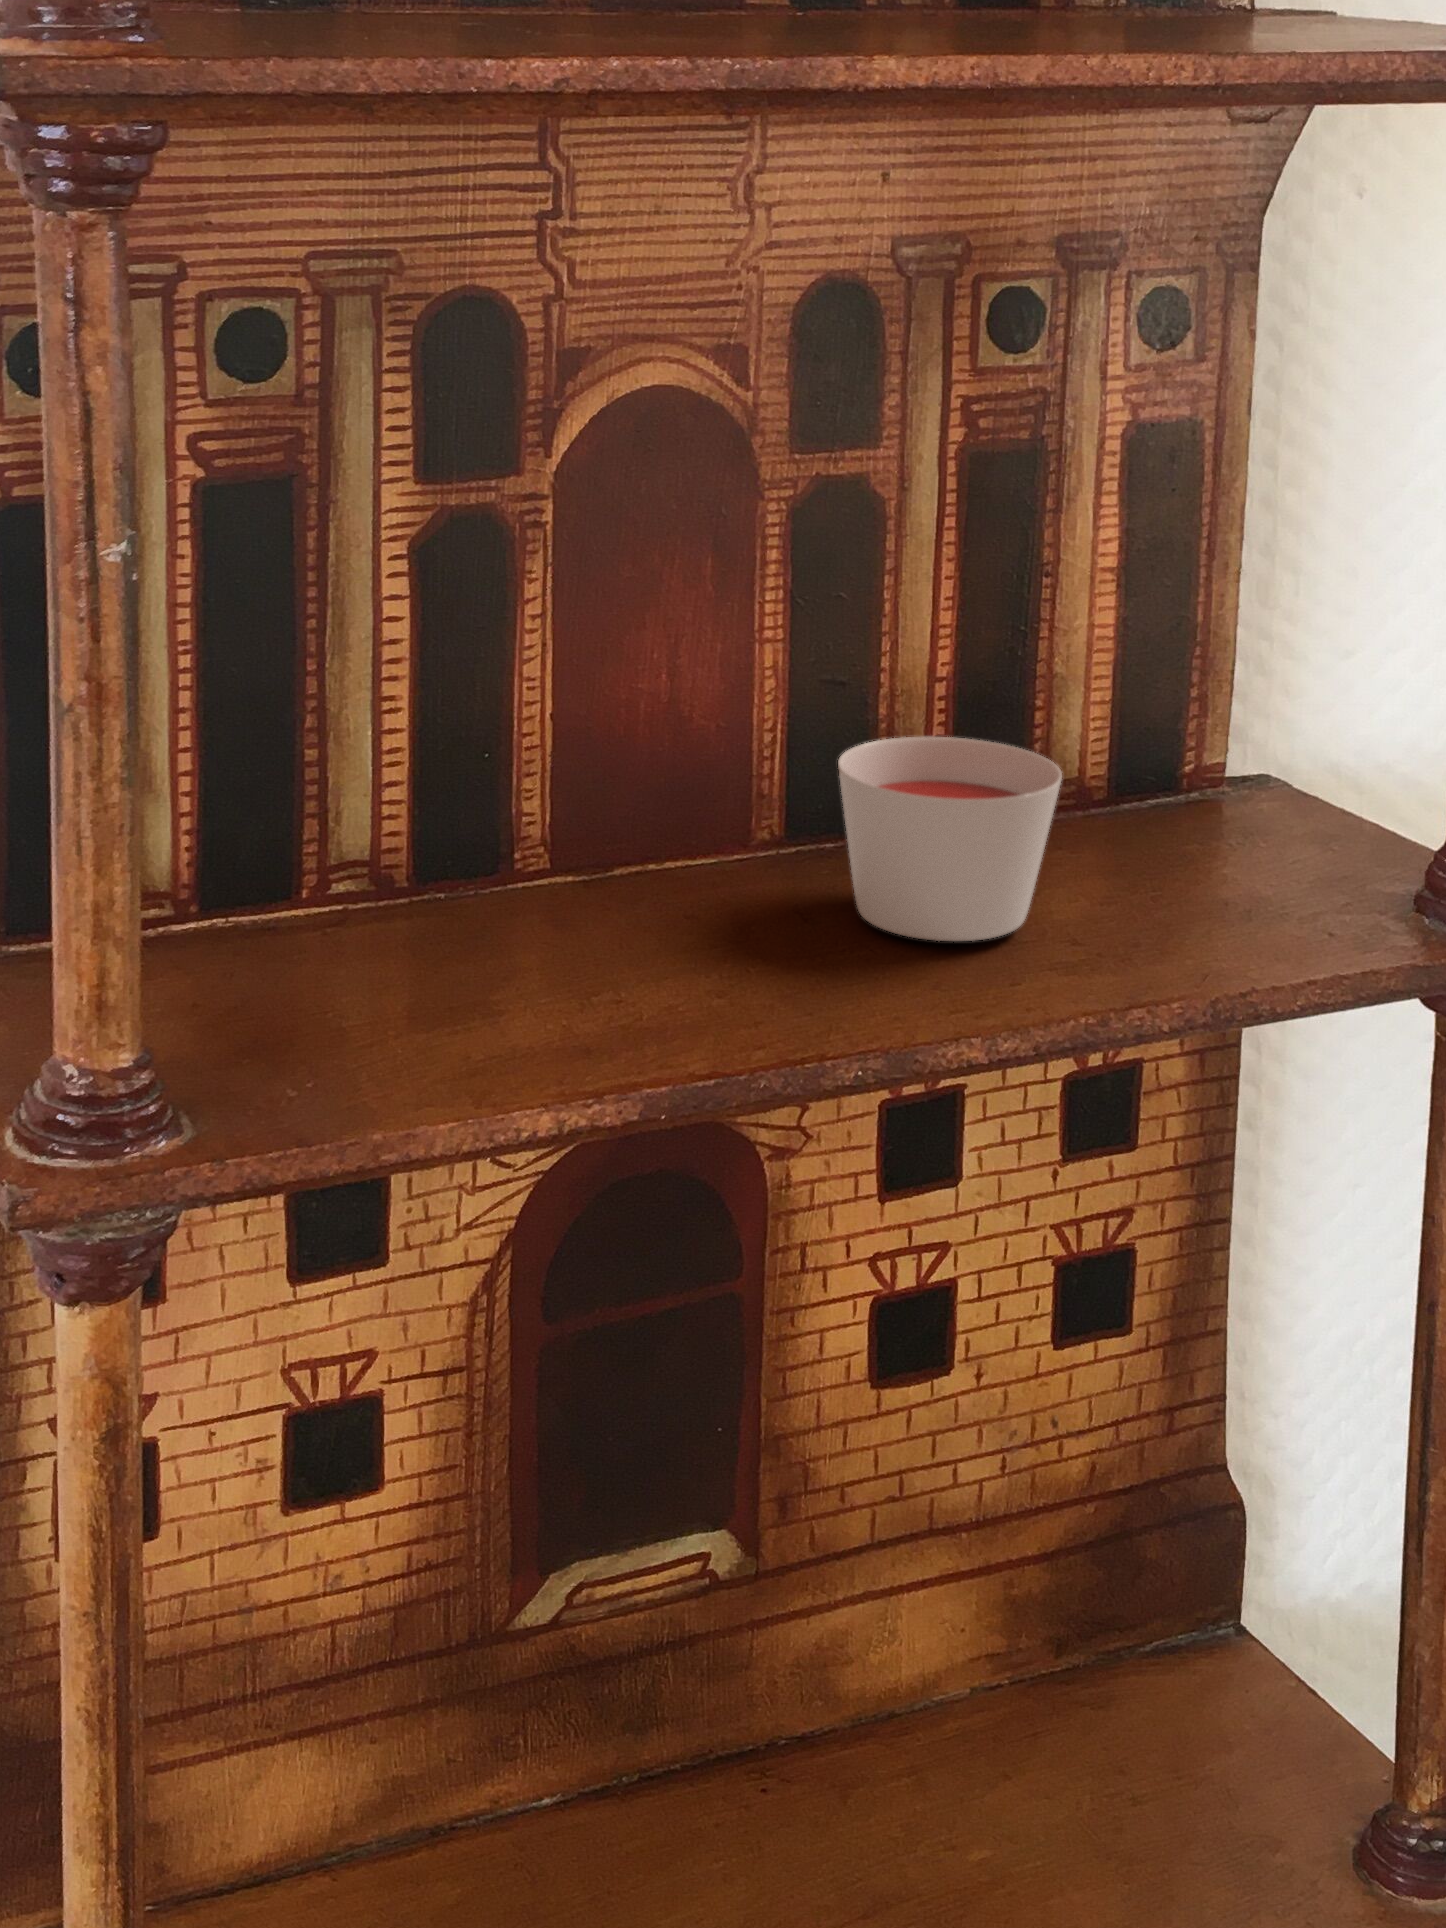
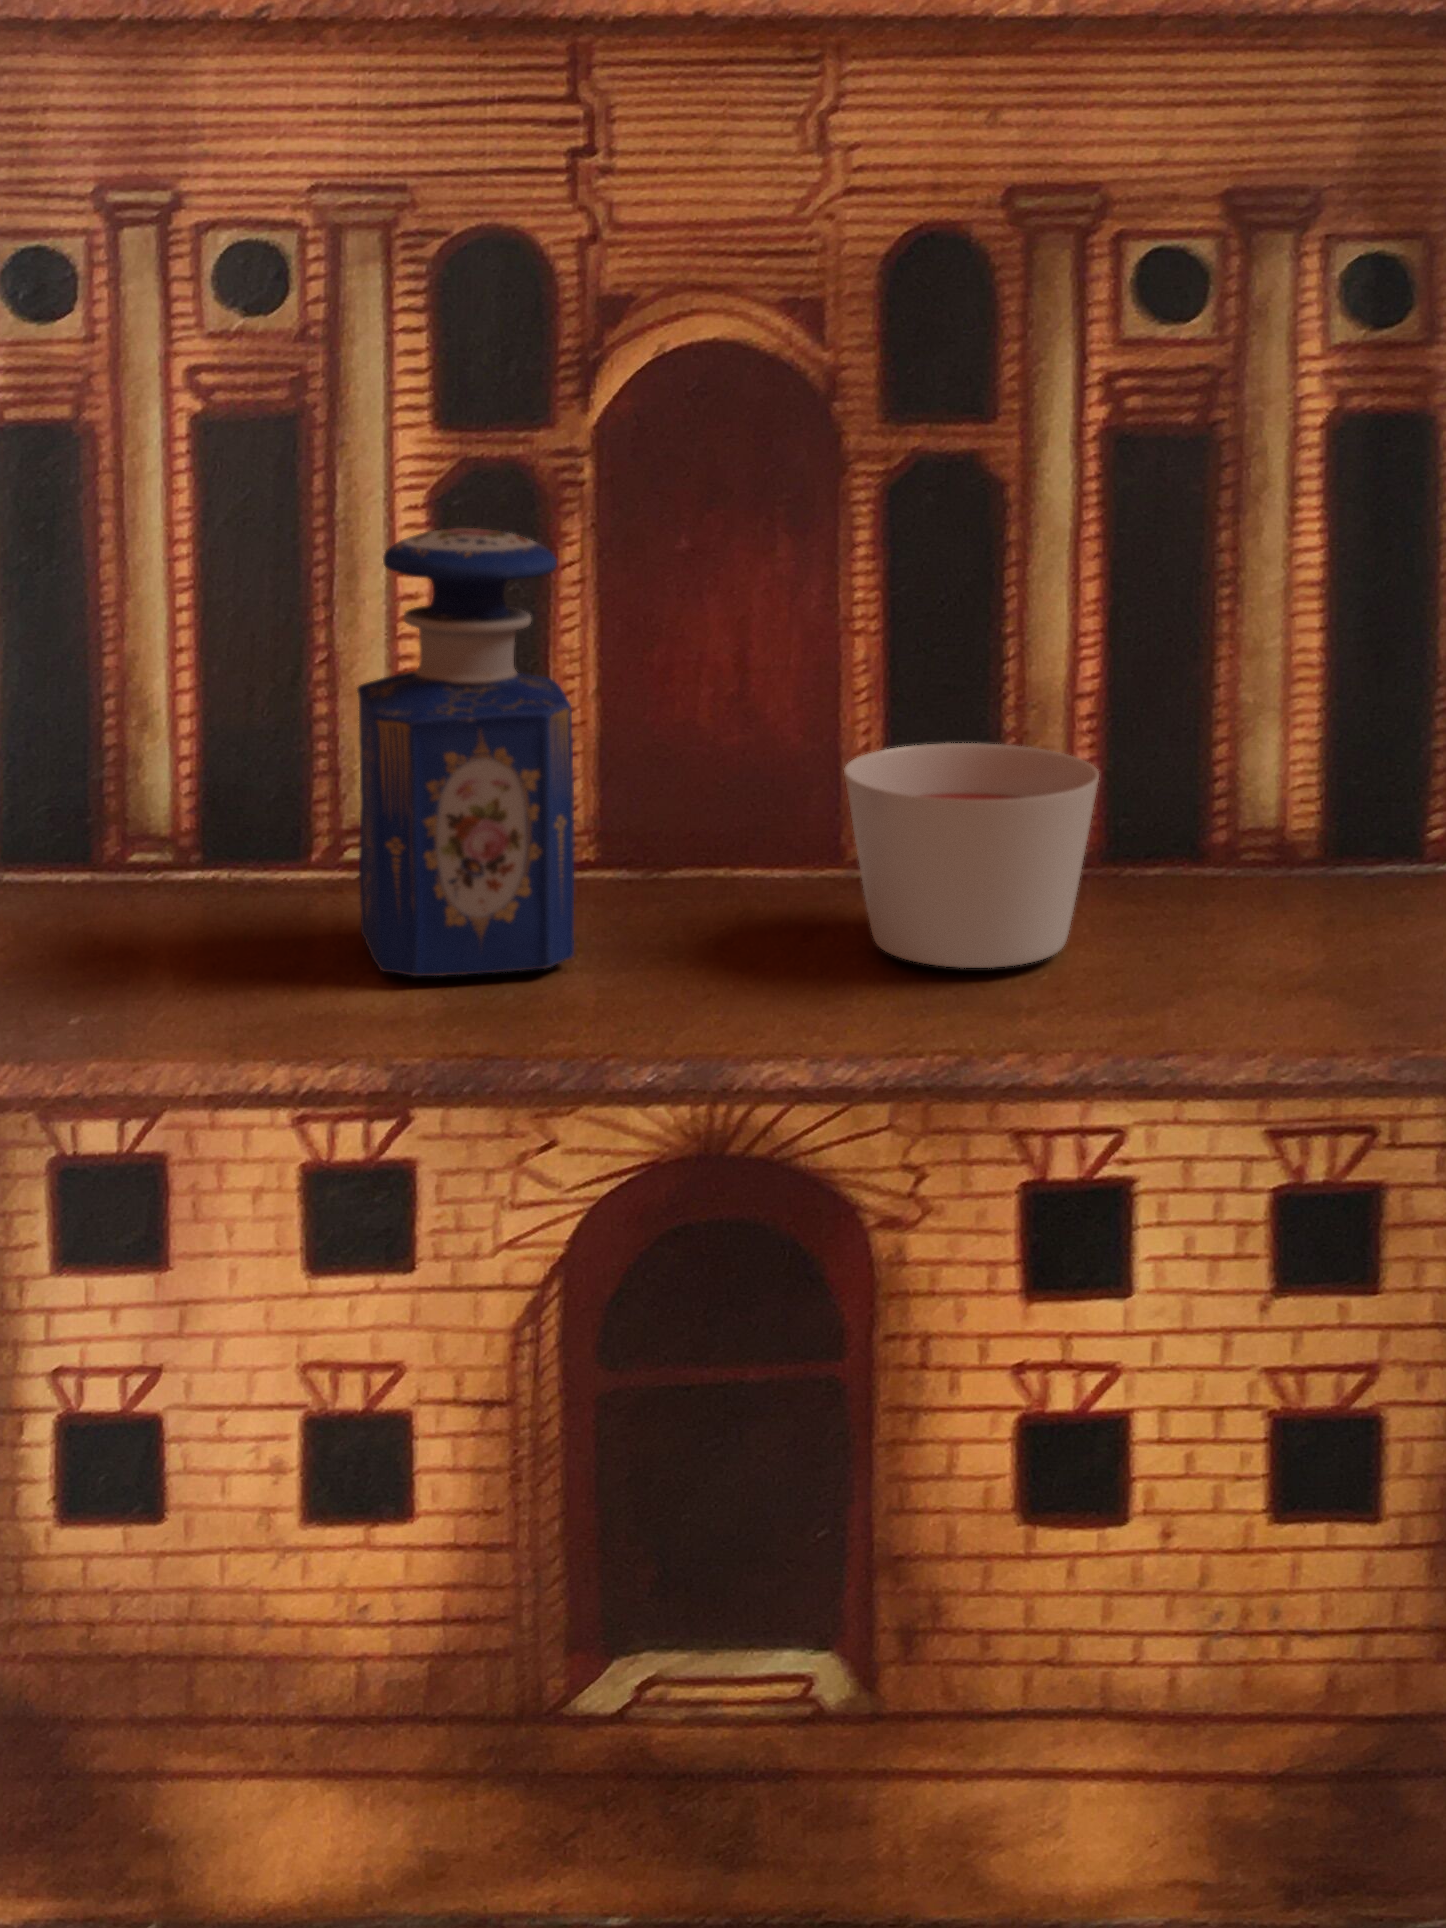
perfume bottle: none [432,586,658,1010] -> present [357,528,575,976]

